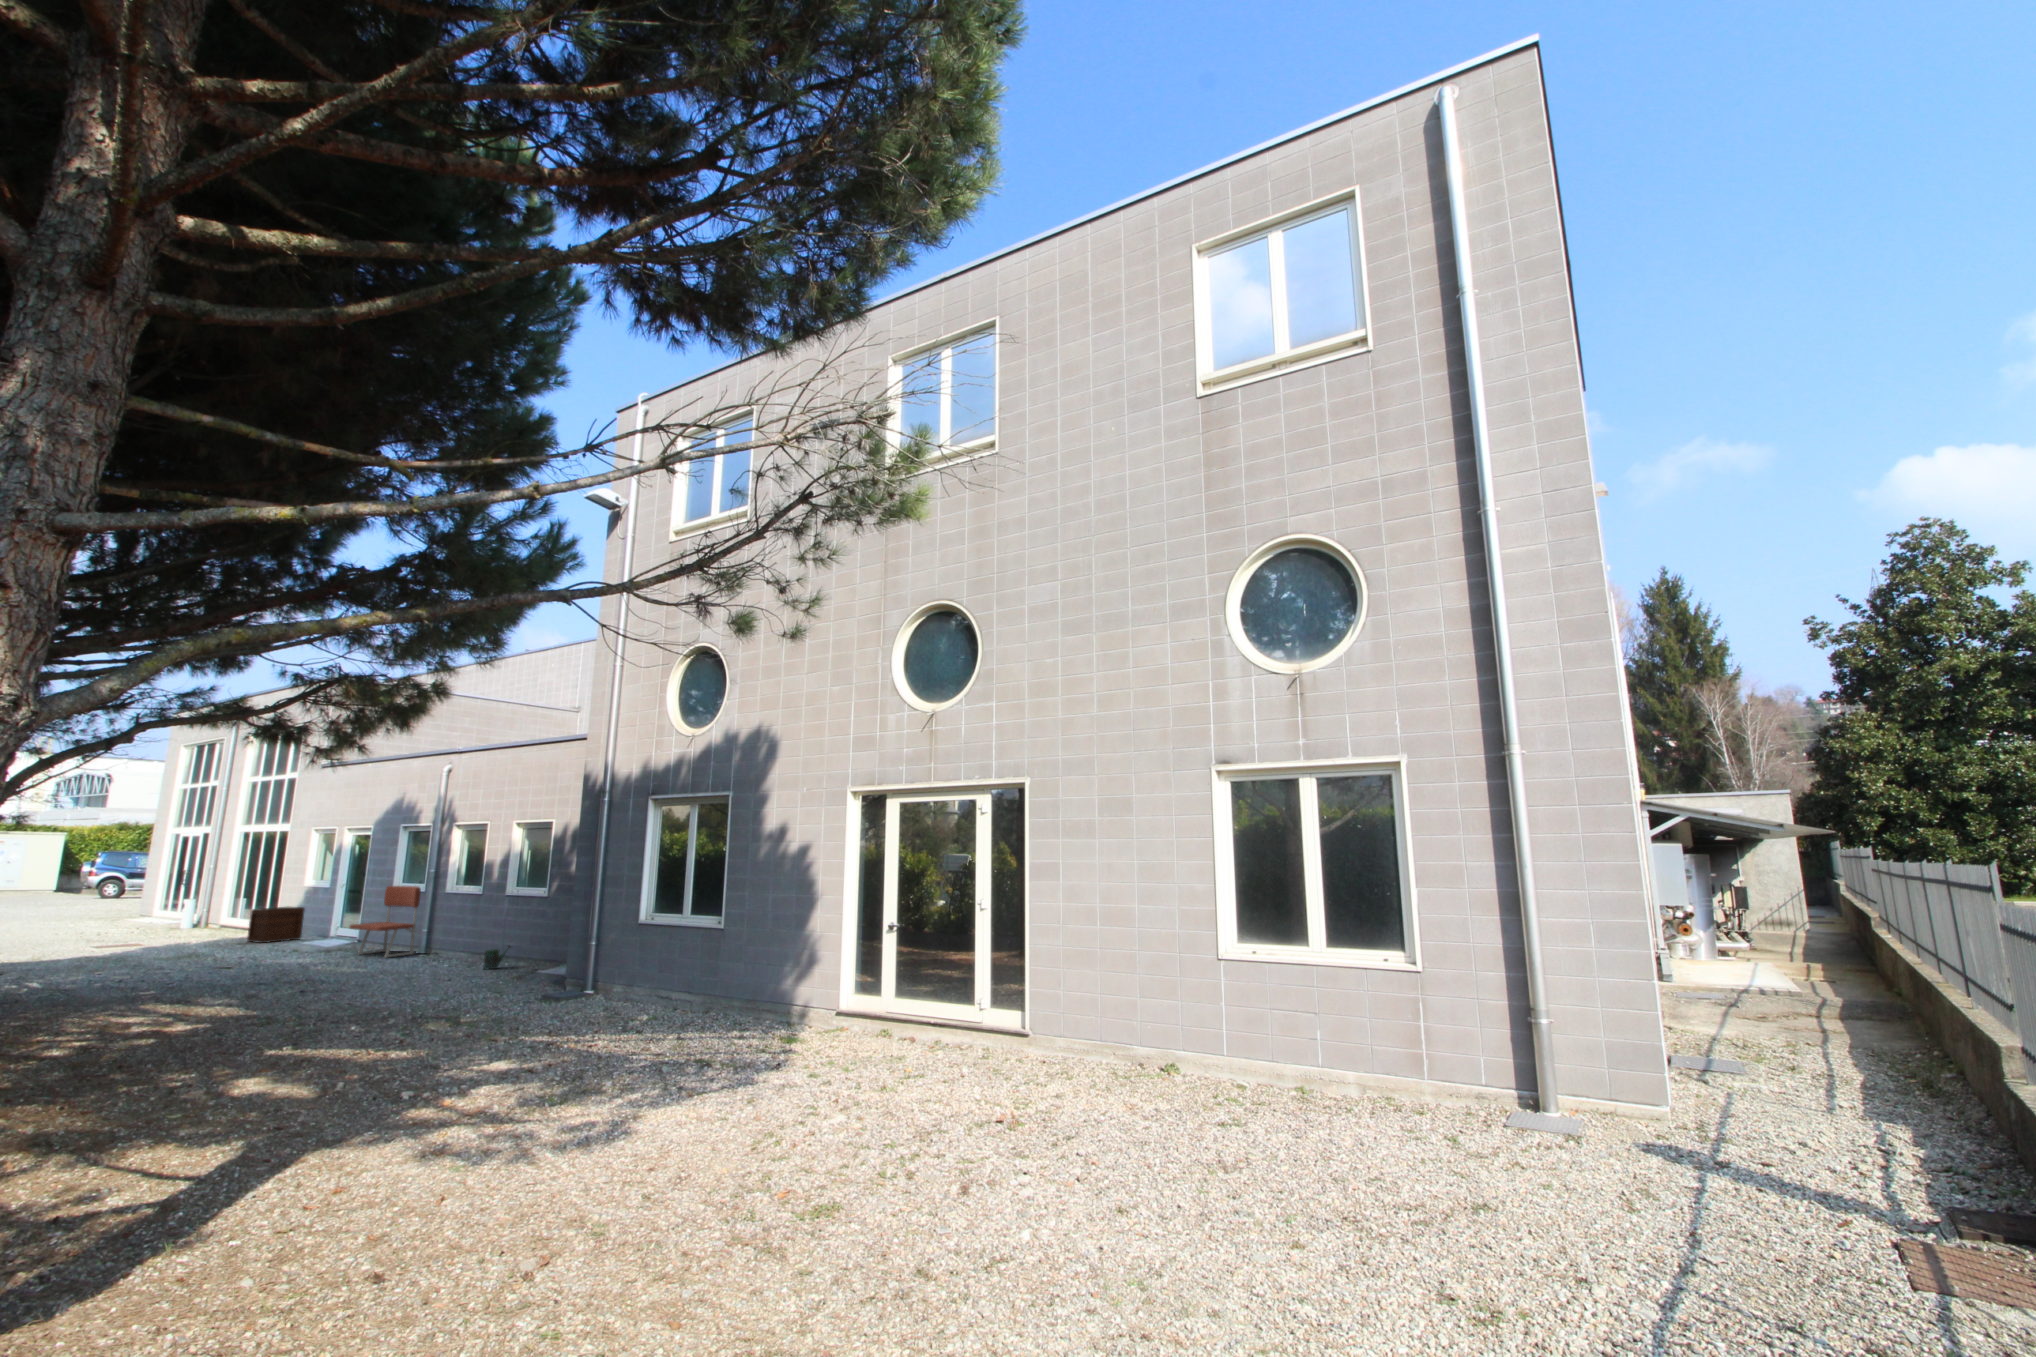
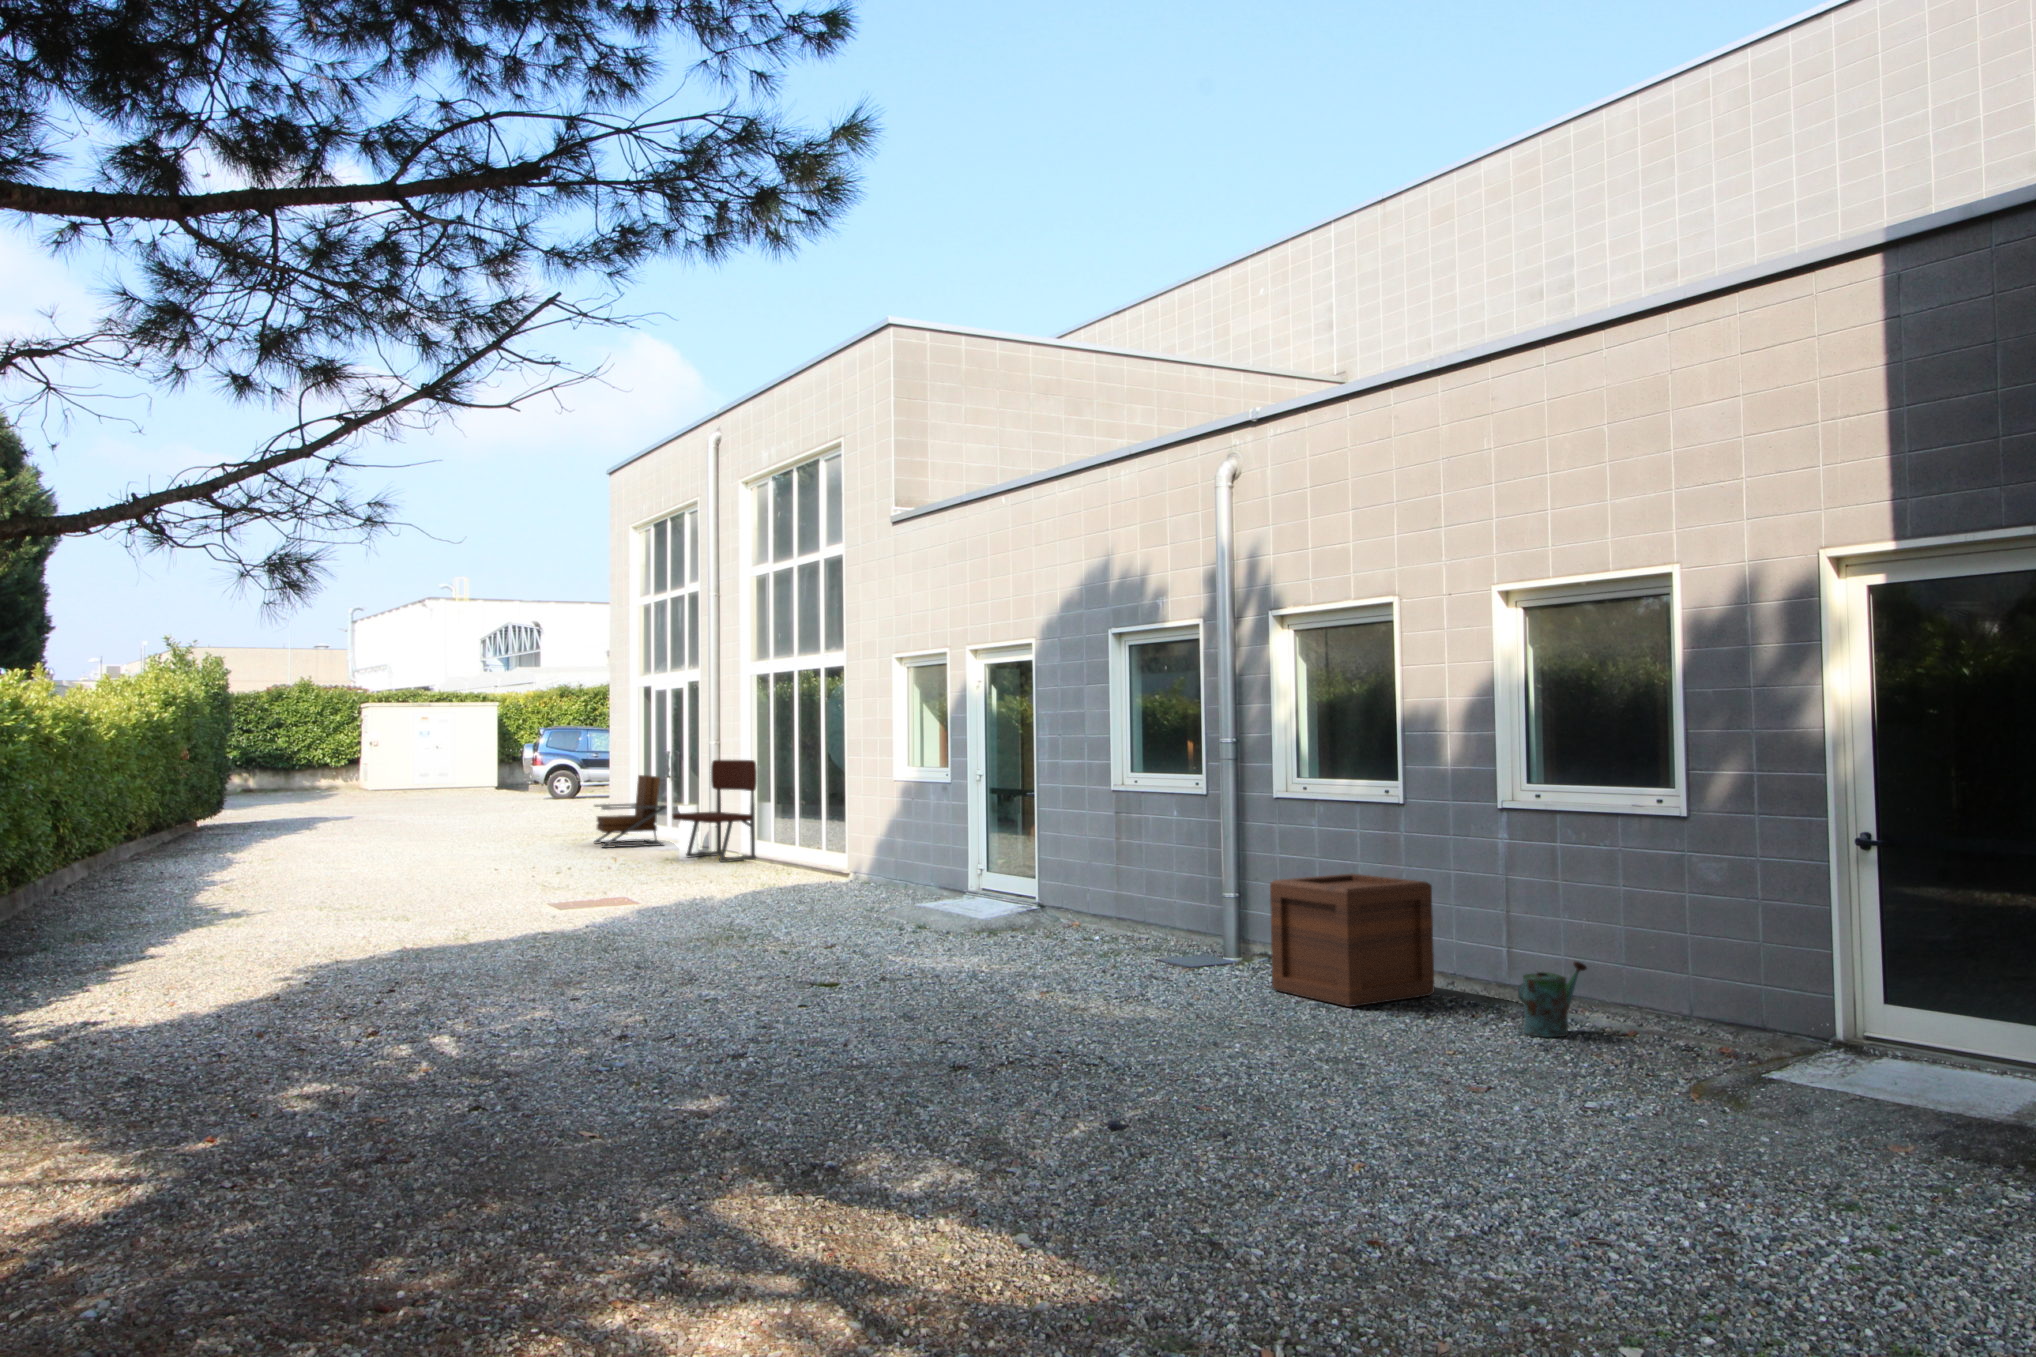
lounge chair: none [121,885,178,928] -> present [595,775,666,848]
bench: present [350,886,421,958] -> present [672,760,757,862]
wooden crate: present [247,907,305,943] -> present [1270,874,1435,1007]

